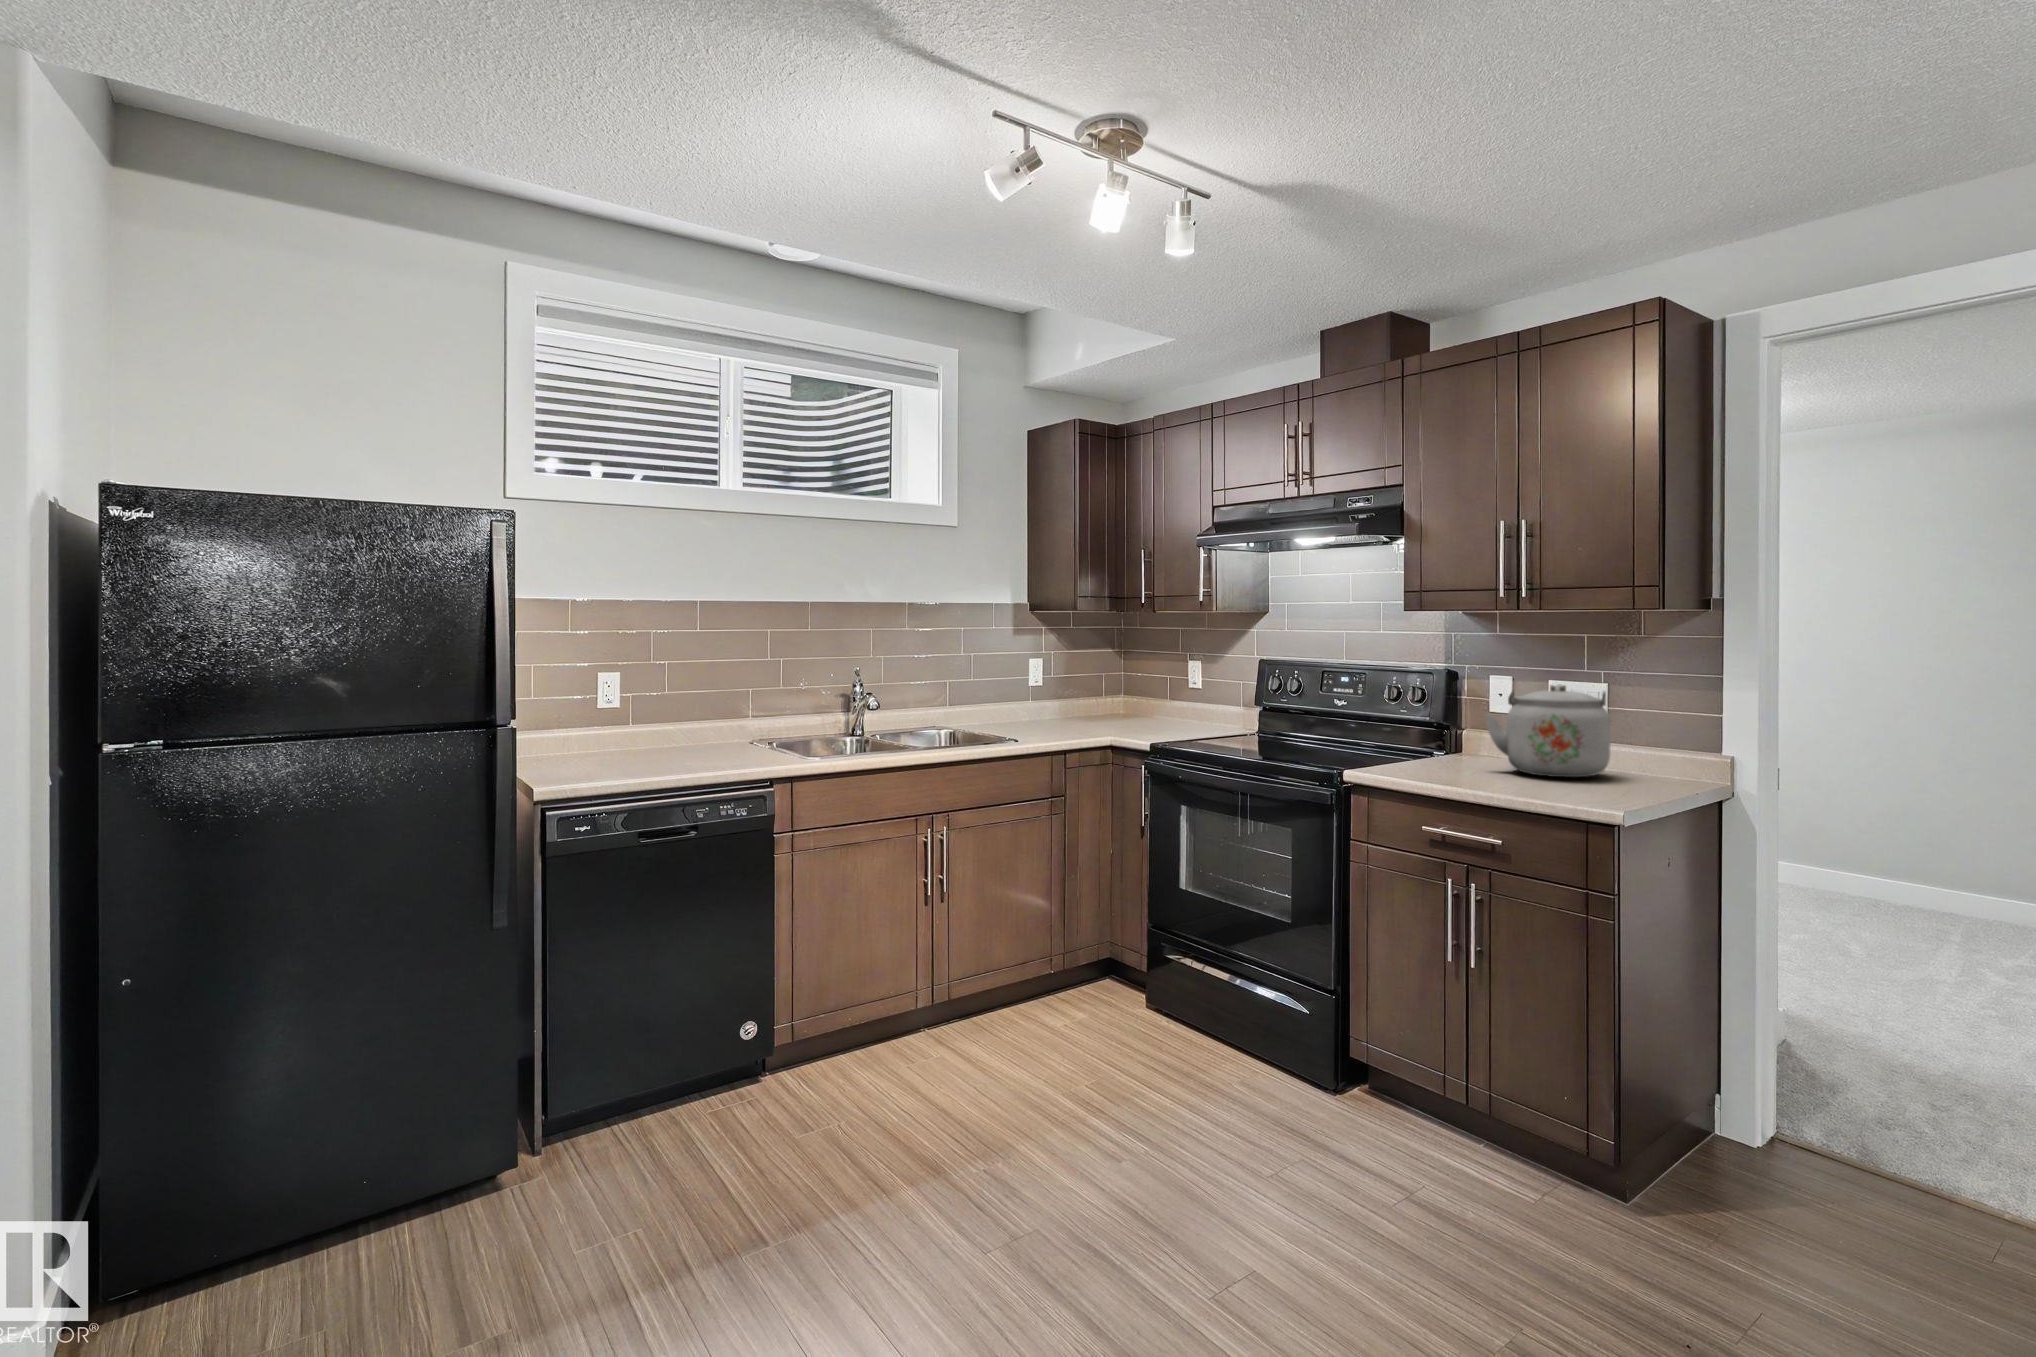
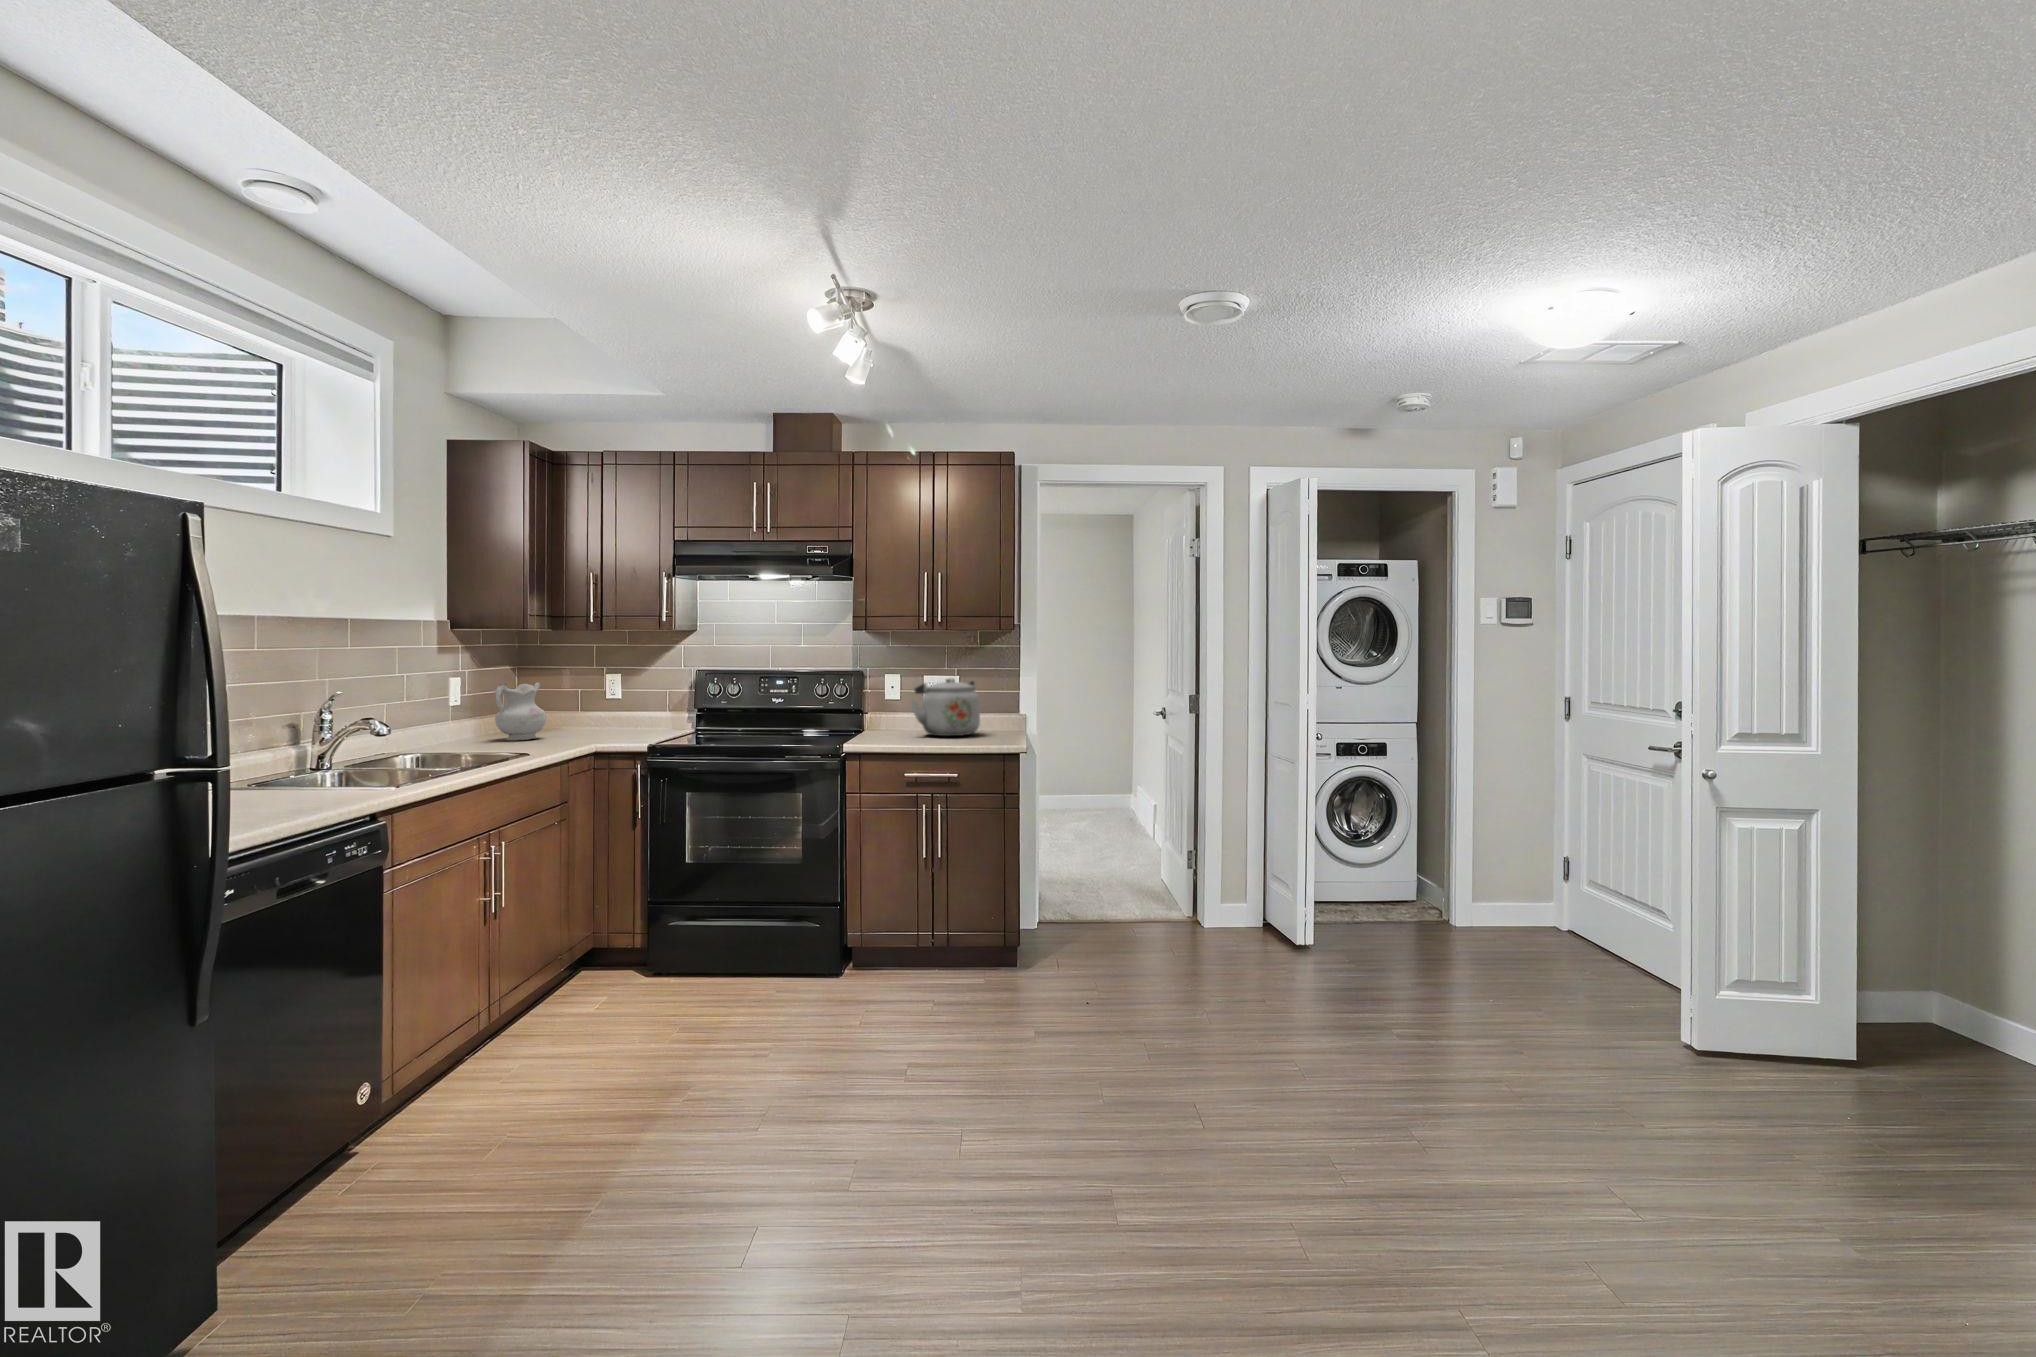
ceramic pitcher: none [1049,665,1101,726] -> present [495,683,546,740]

